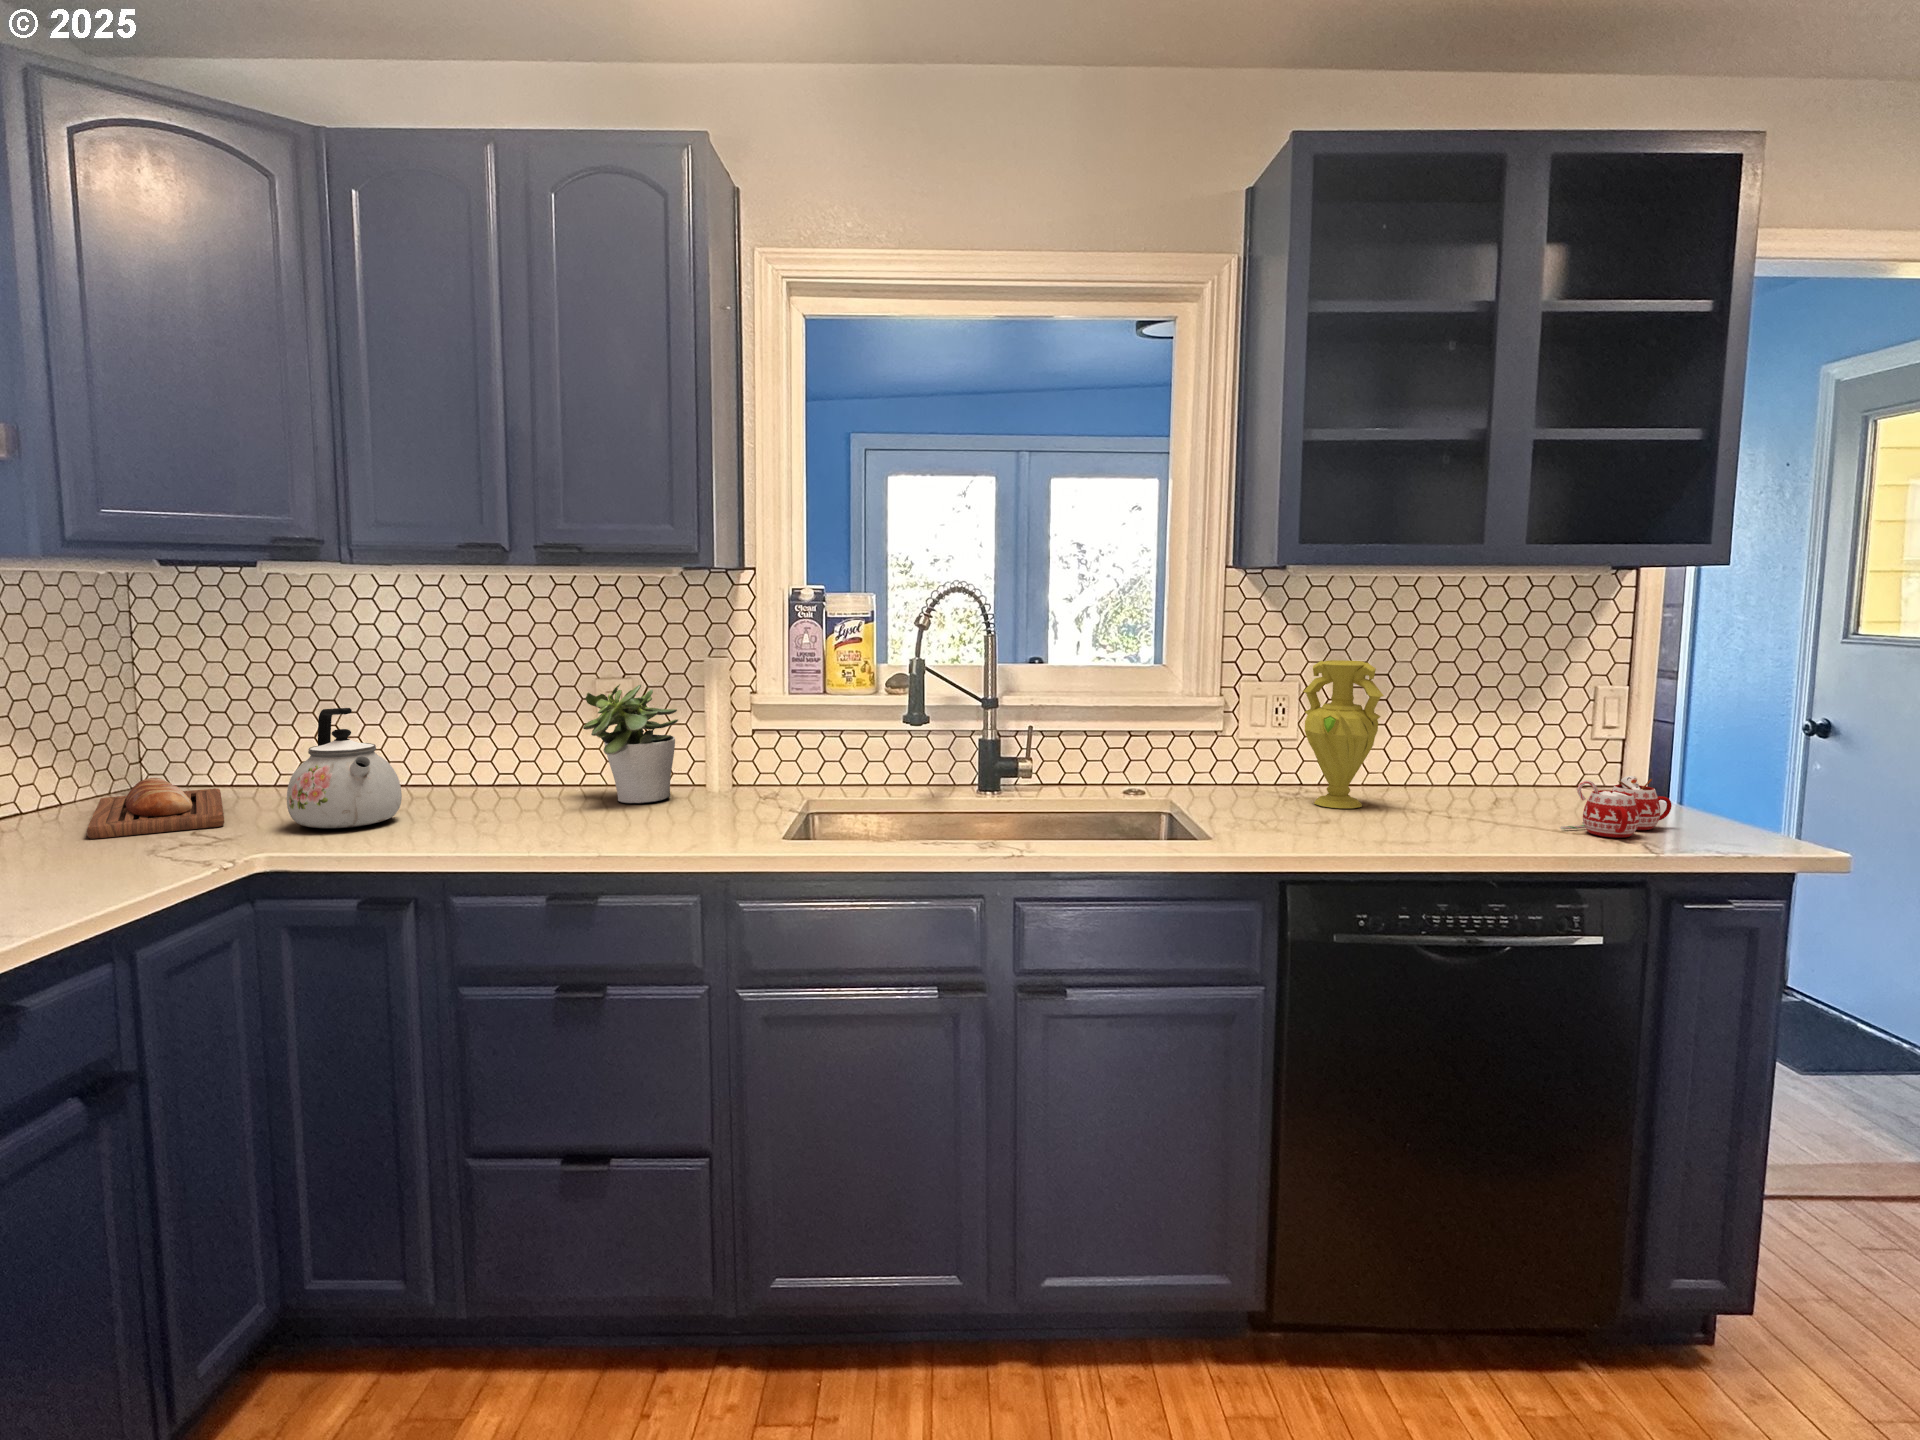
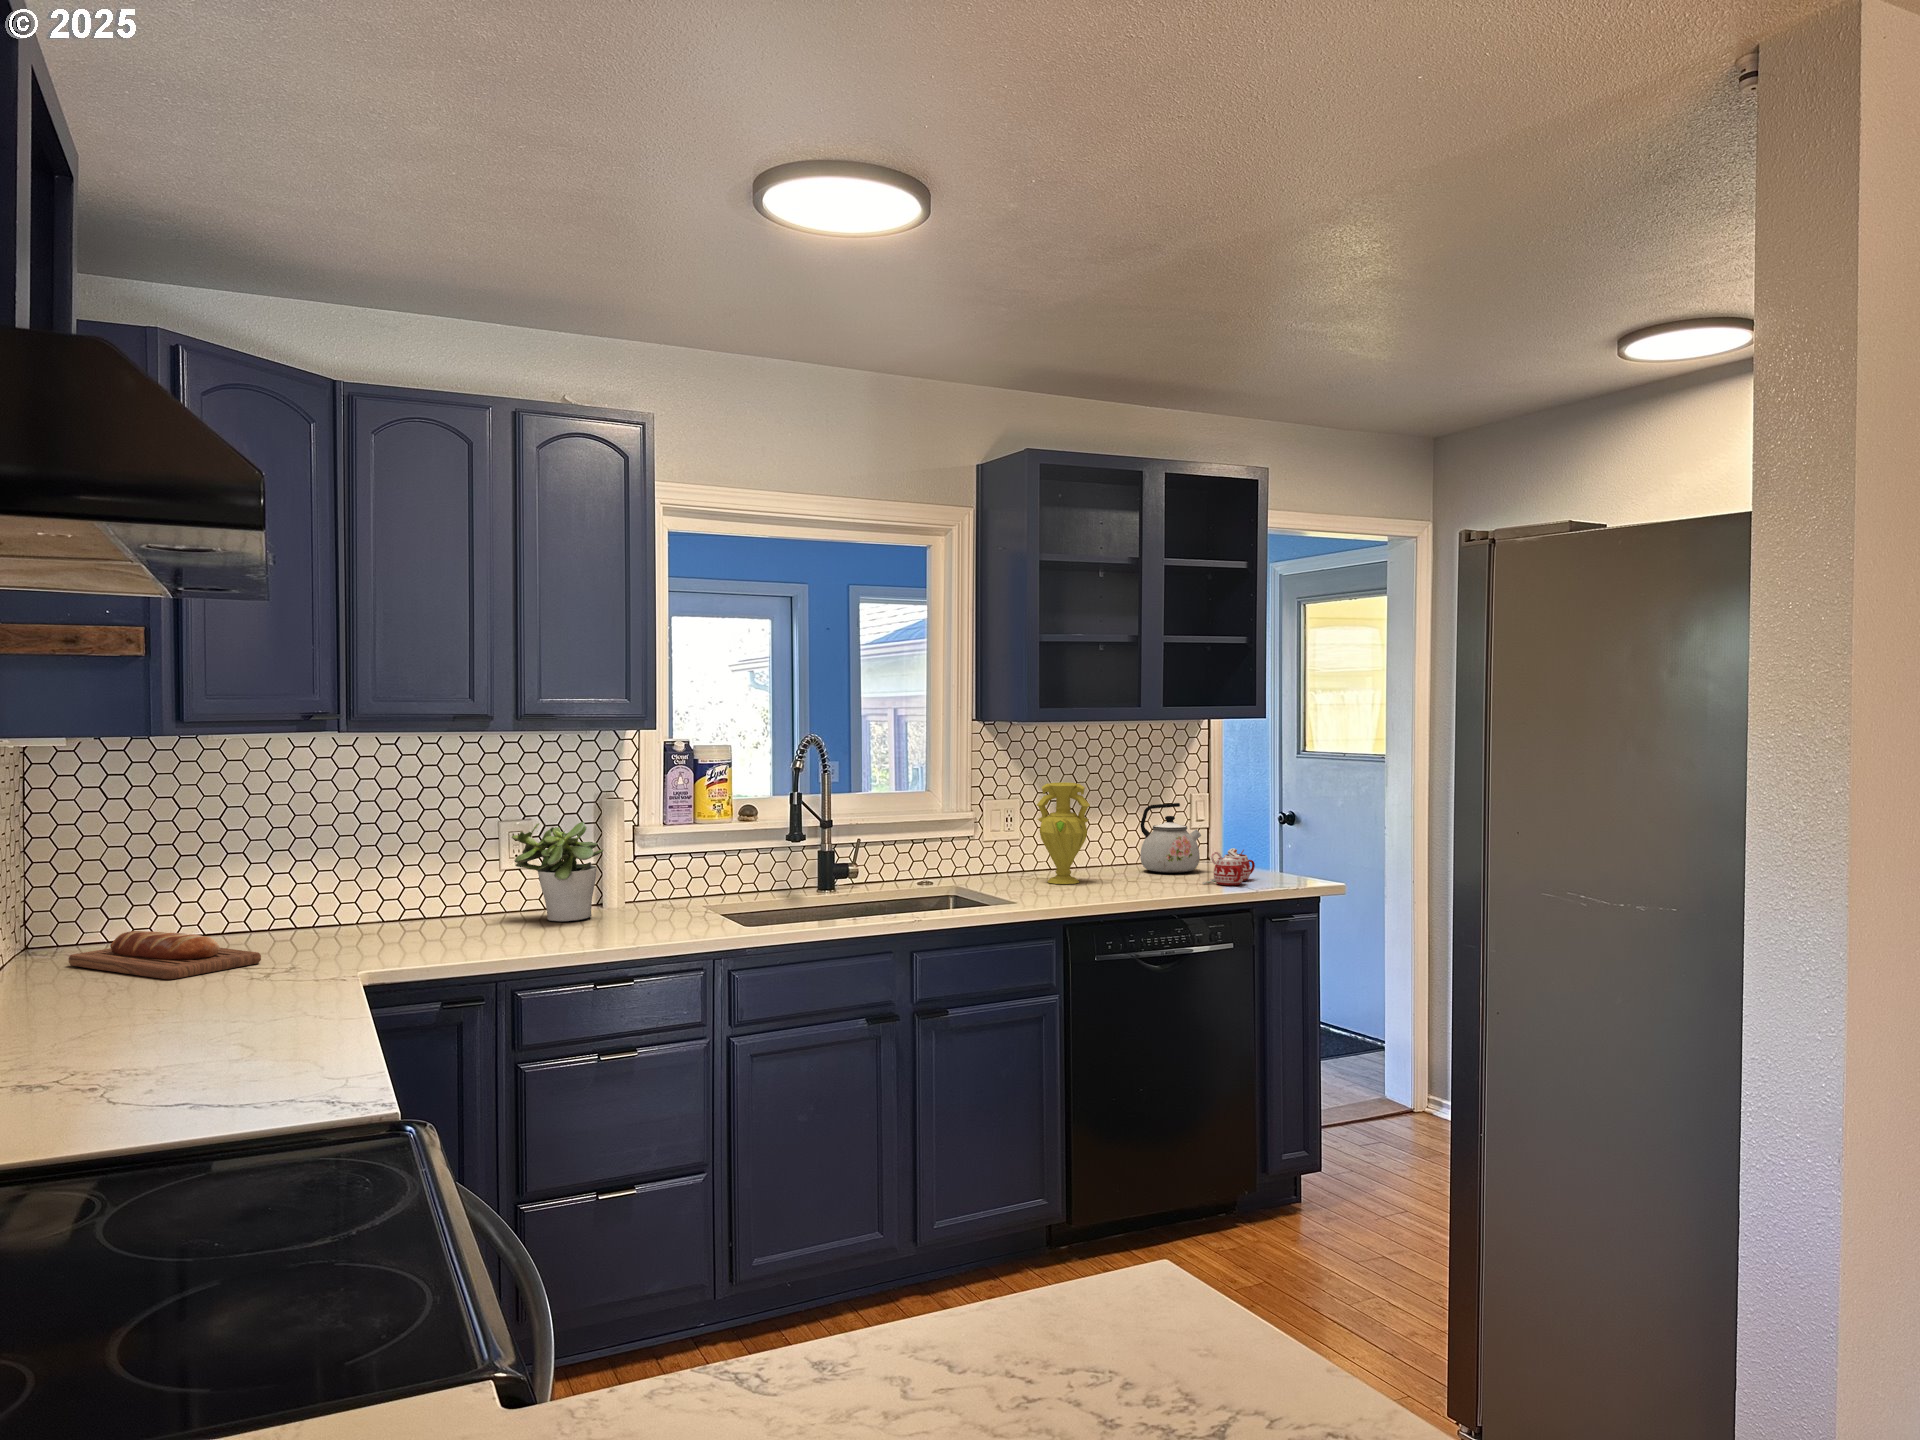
kettle: present [287,708,402,828] -> present [1140,803,1201,873]

